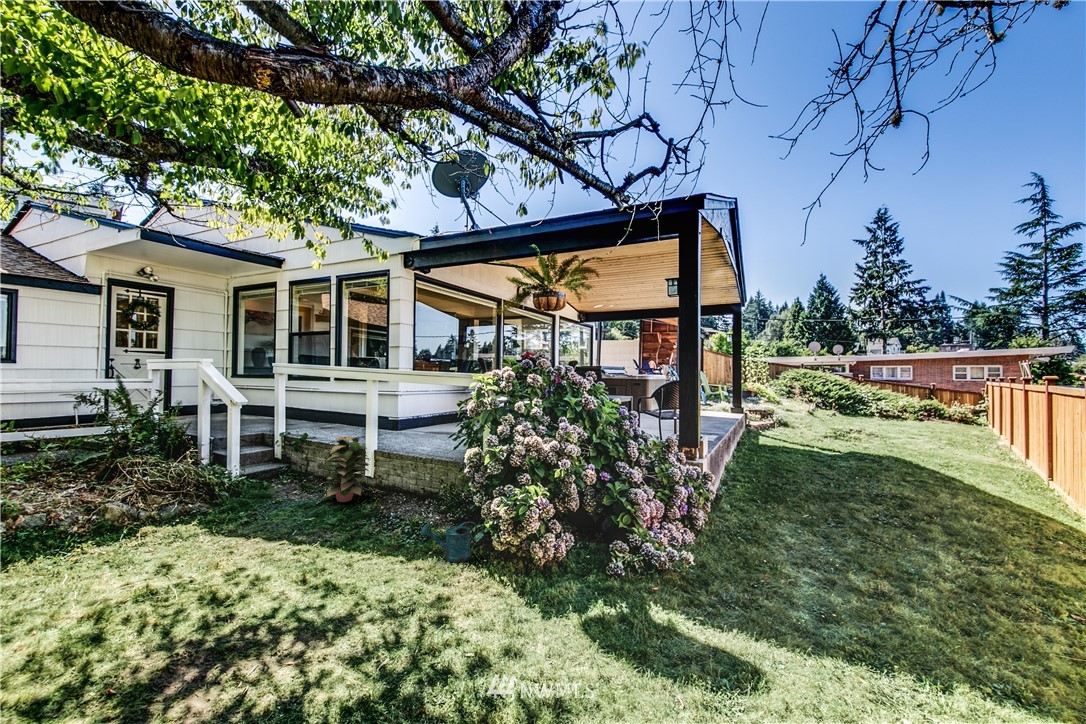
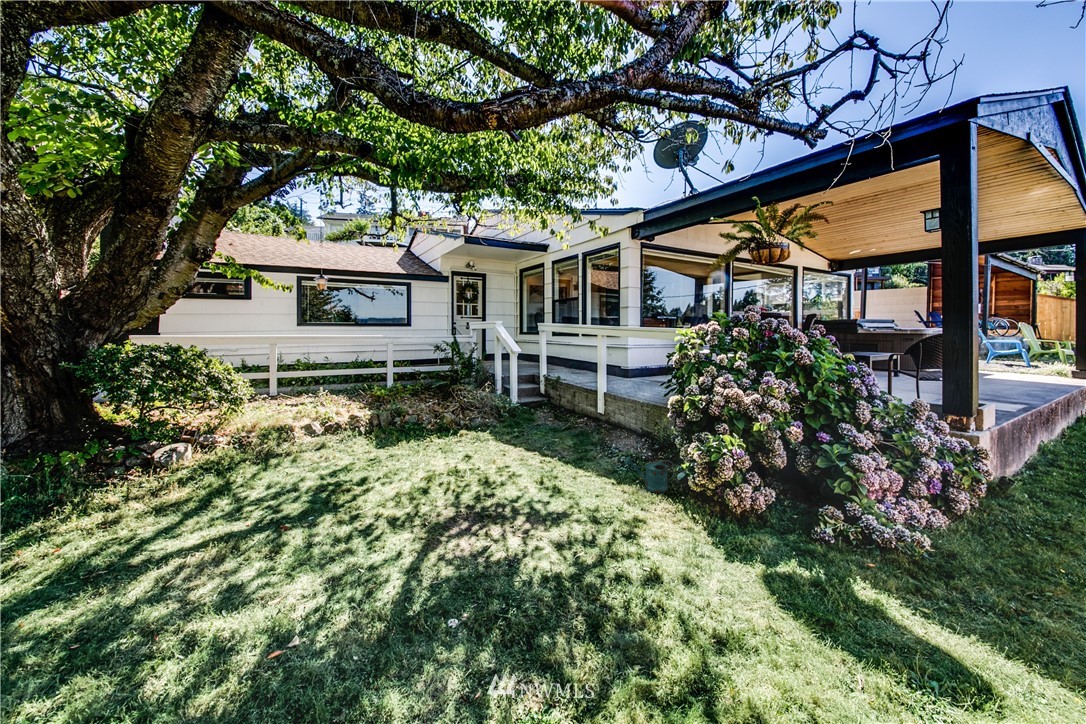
decorative plant: present [325,436,369,502] -> none [564,380,598,430]

